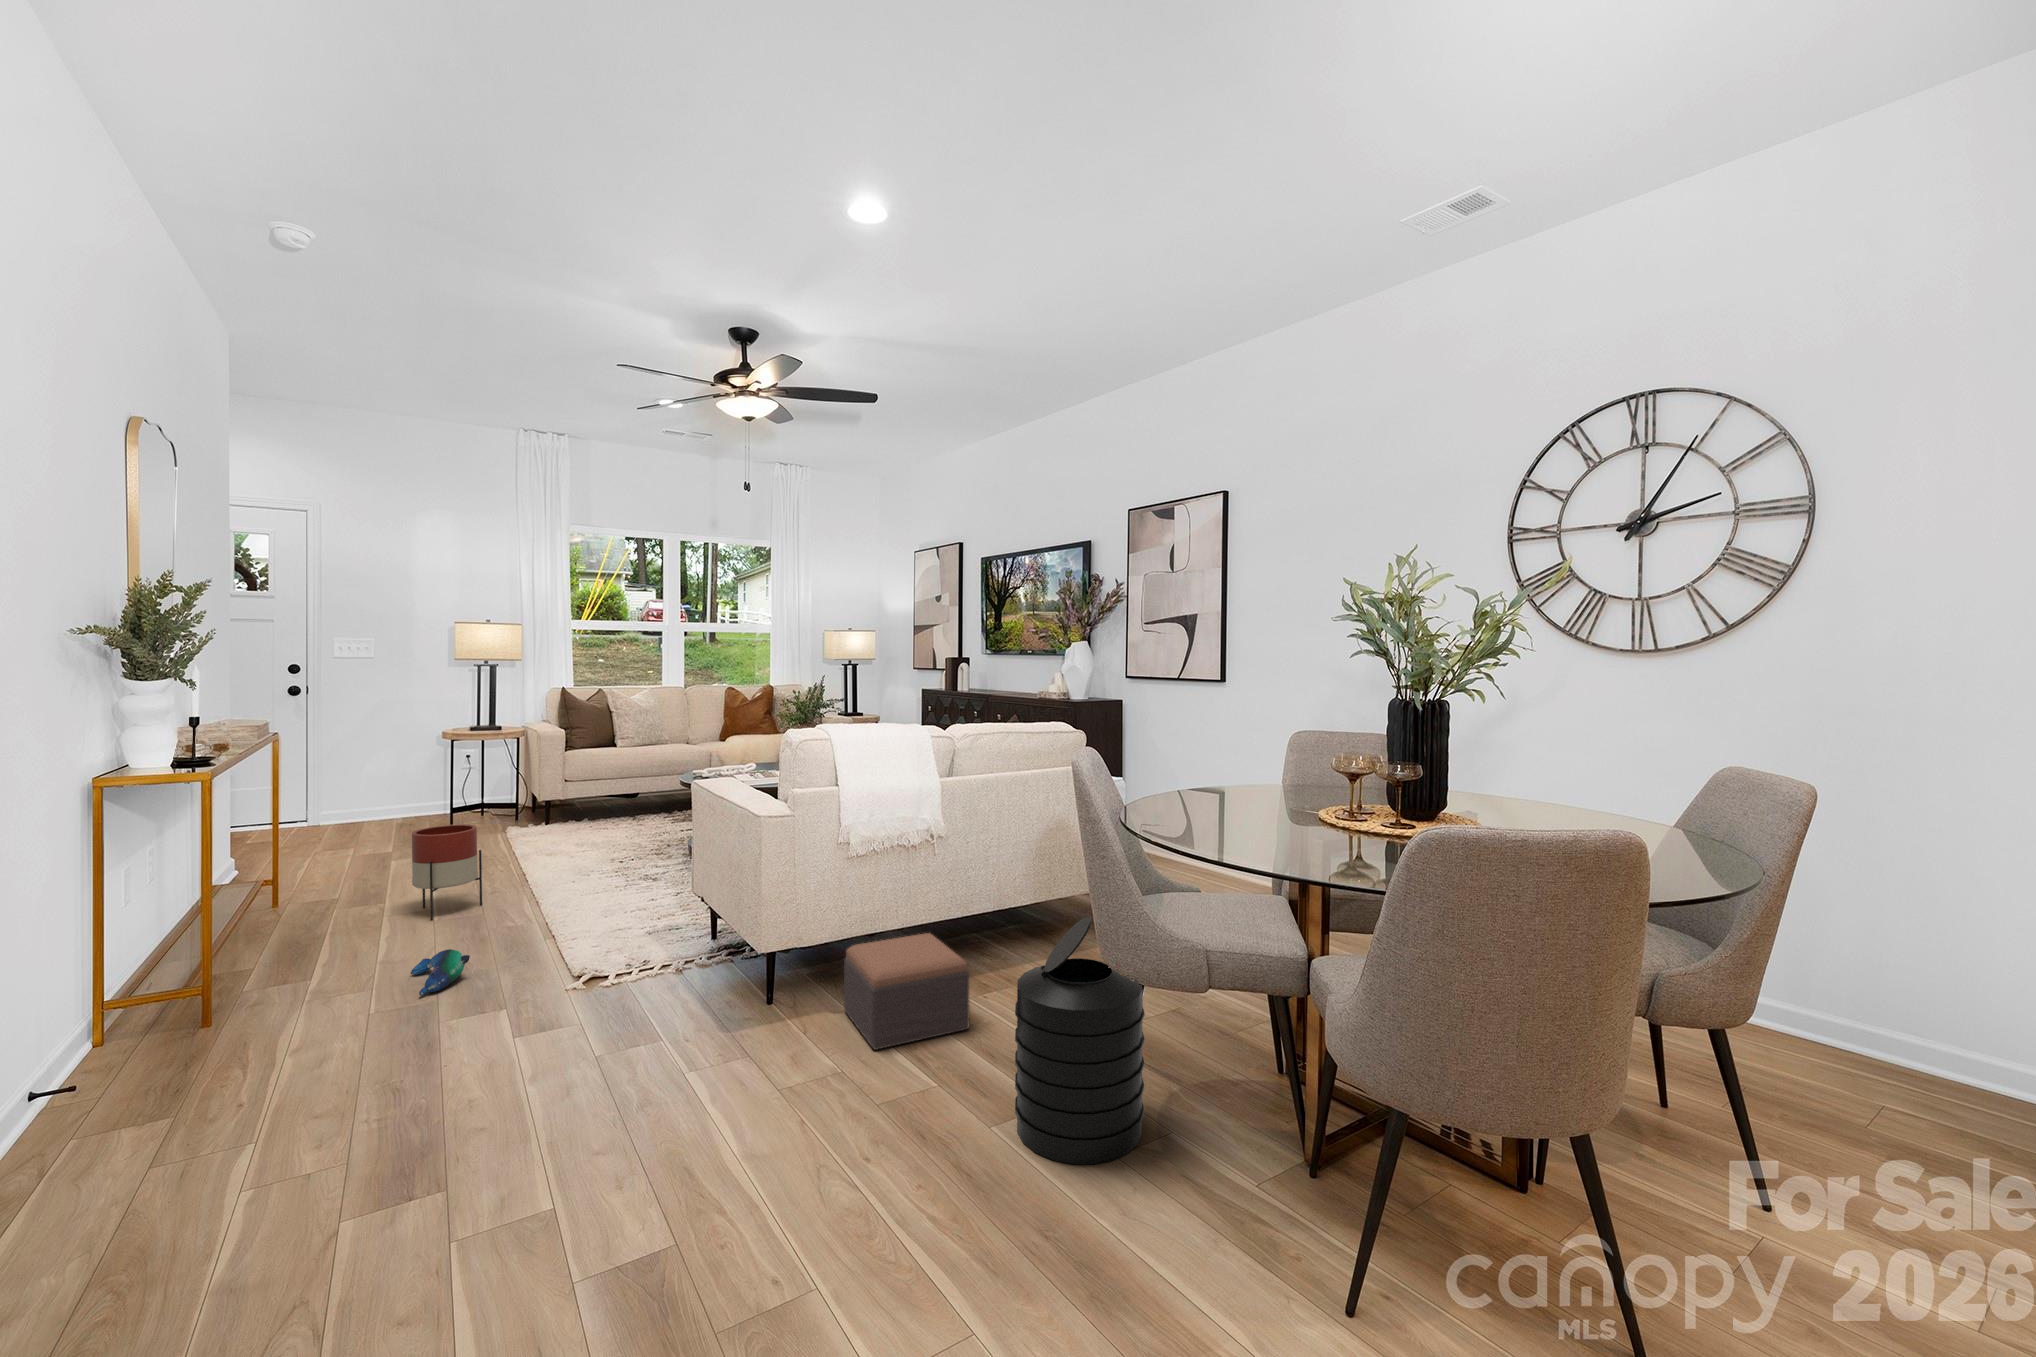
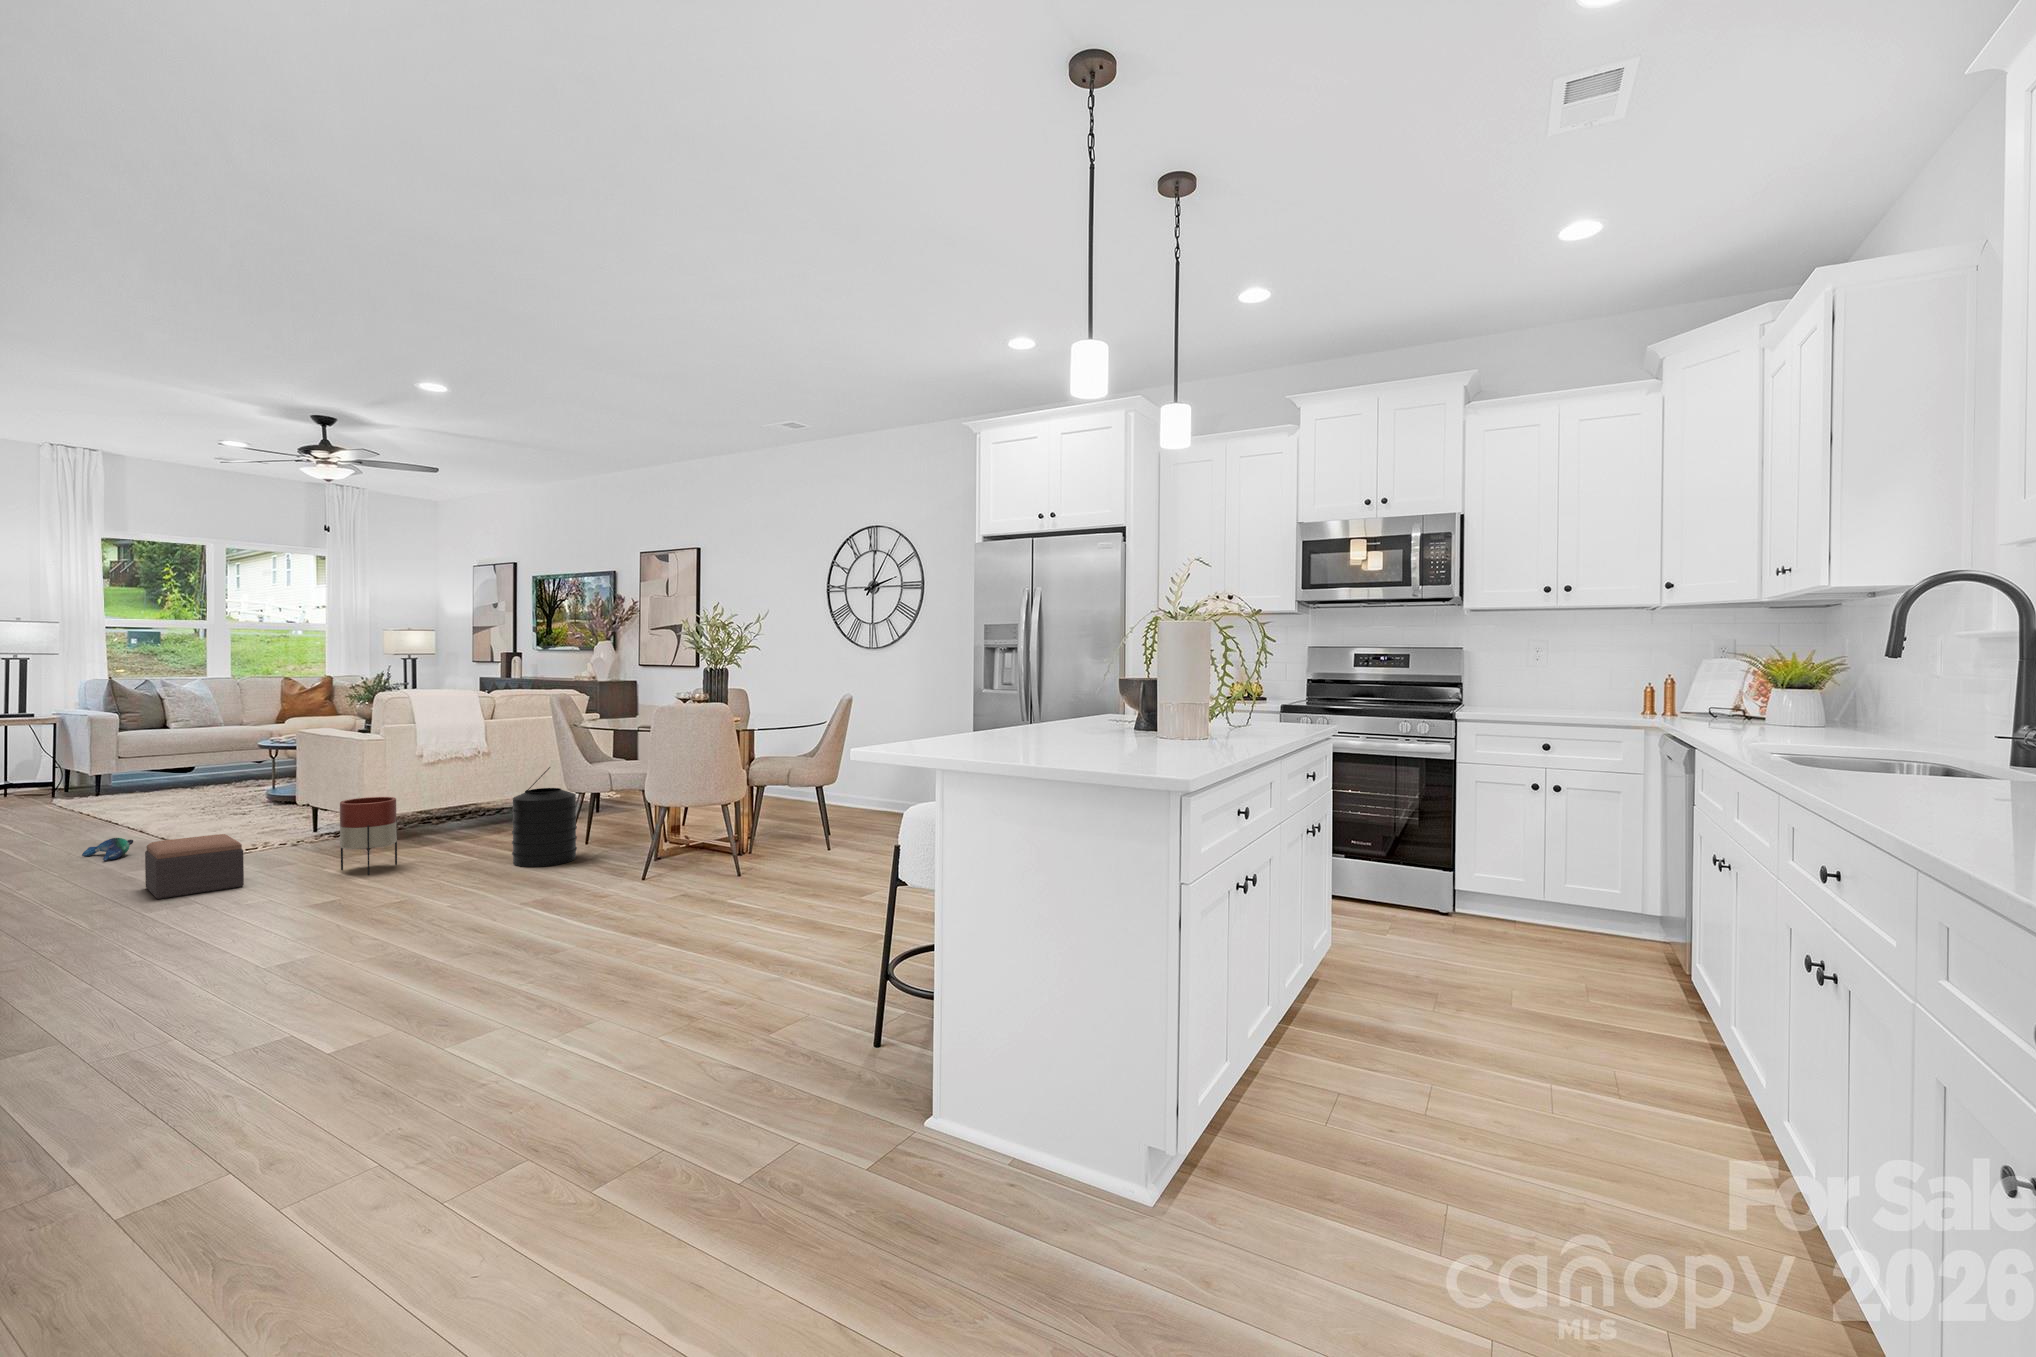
planter: present [412,824,482,920] -> present [340,797,397,875]
footstool: present [844,933,969,1050] -> present [145,834,244,899]

